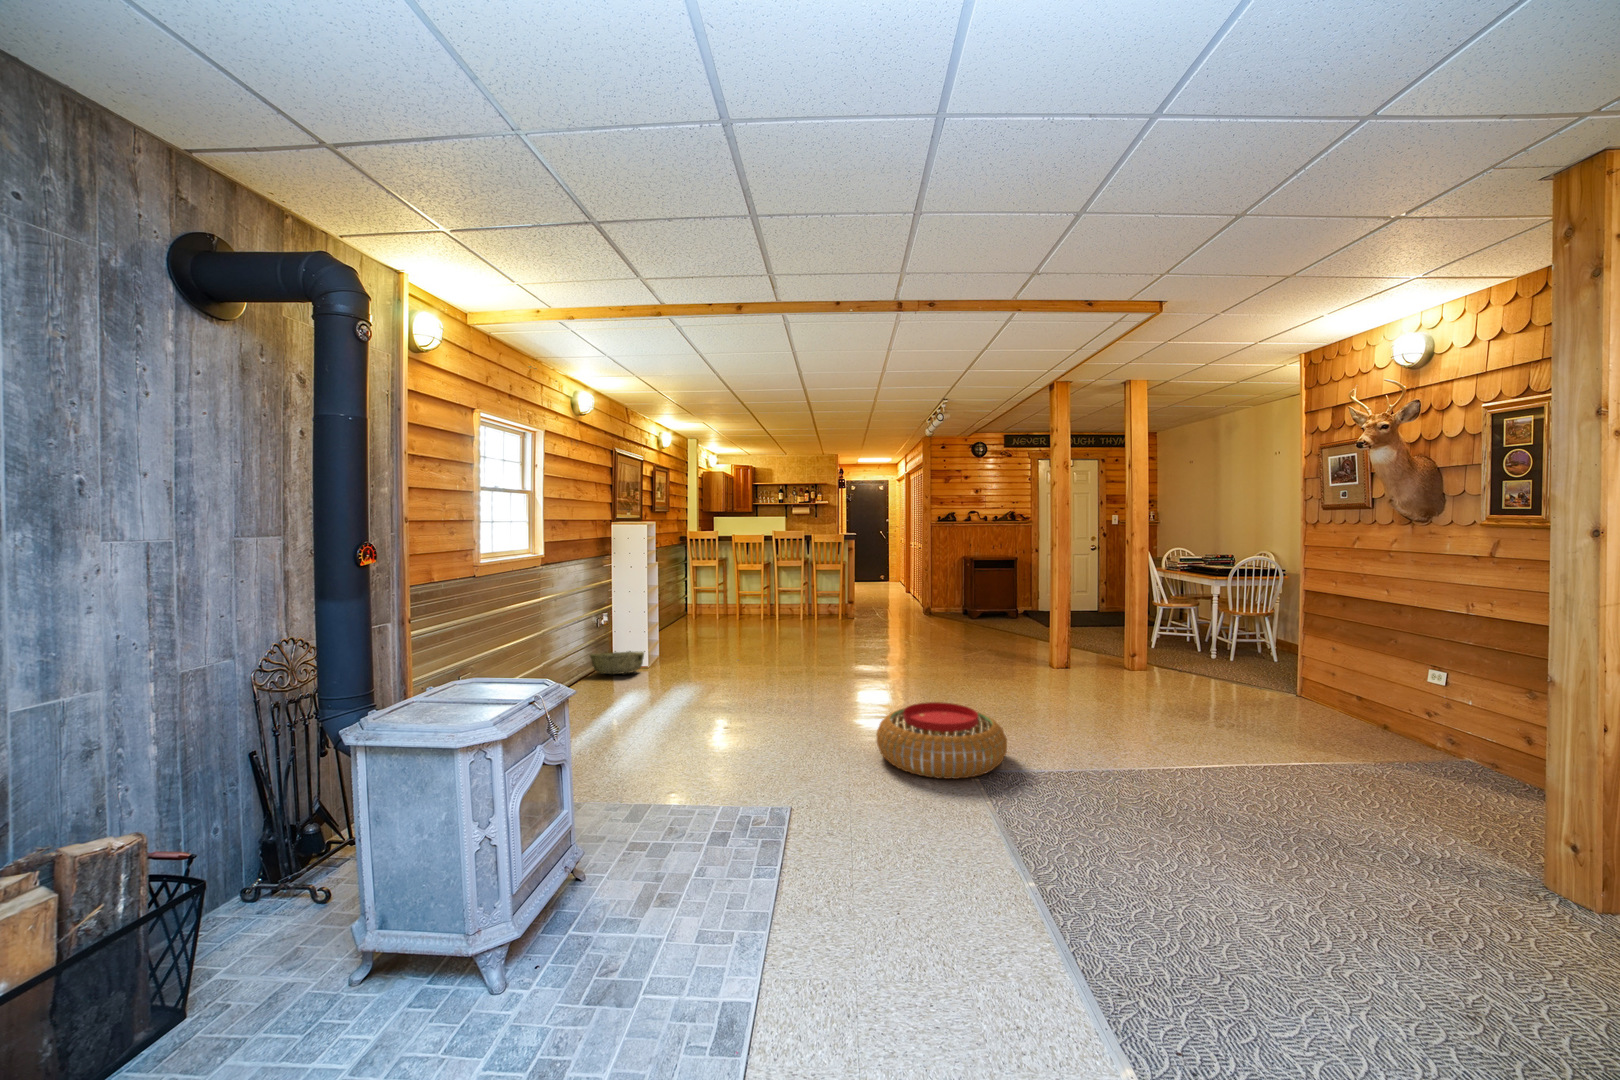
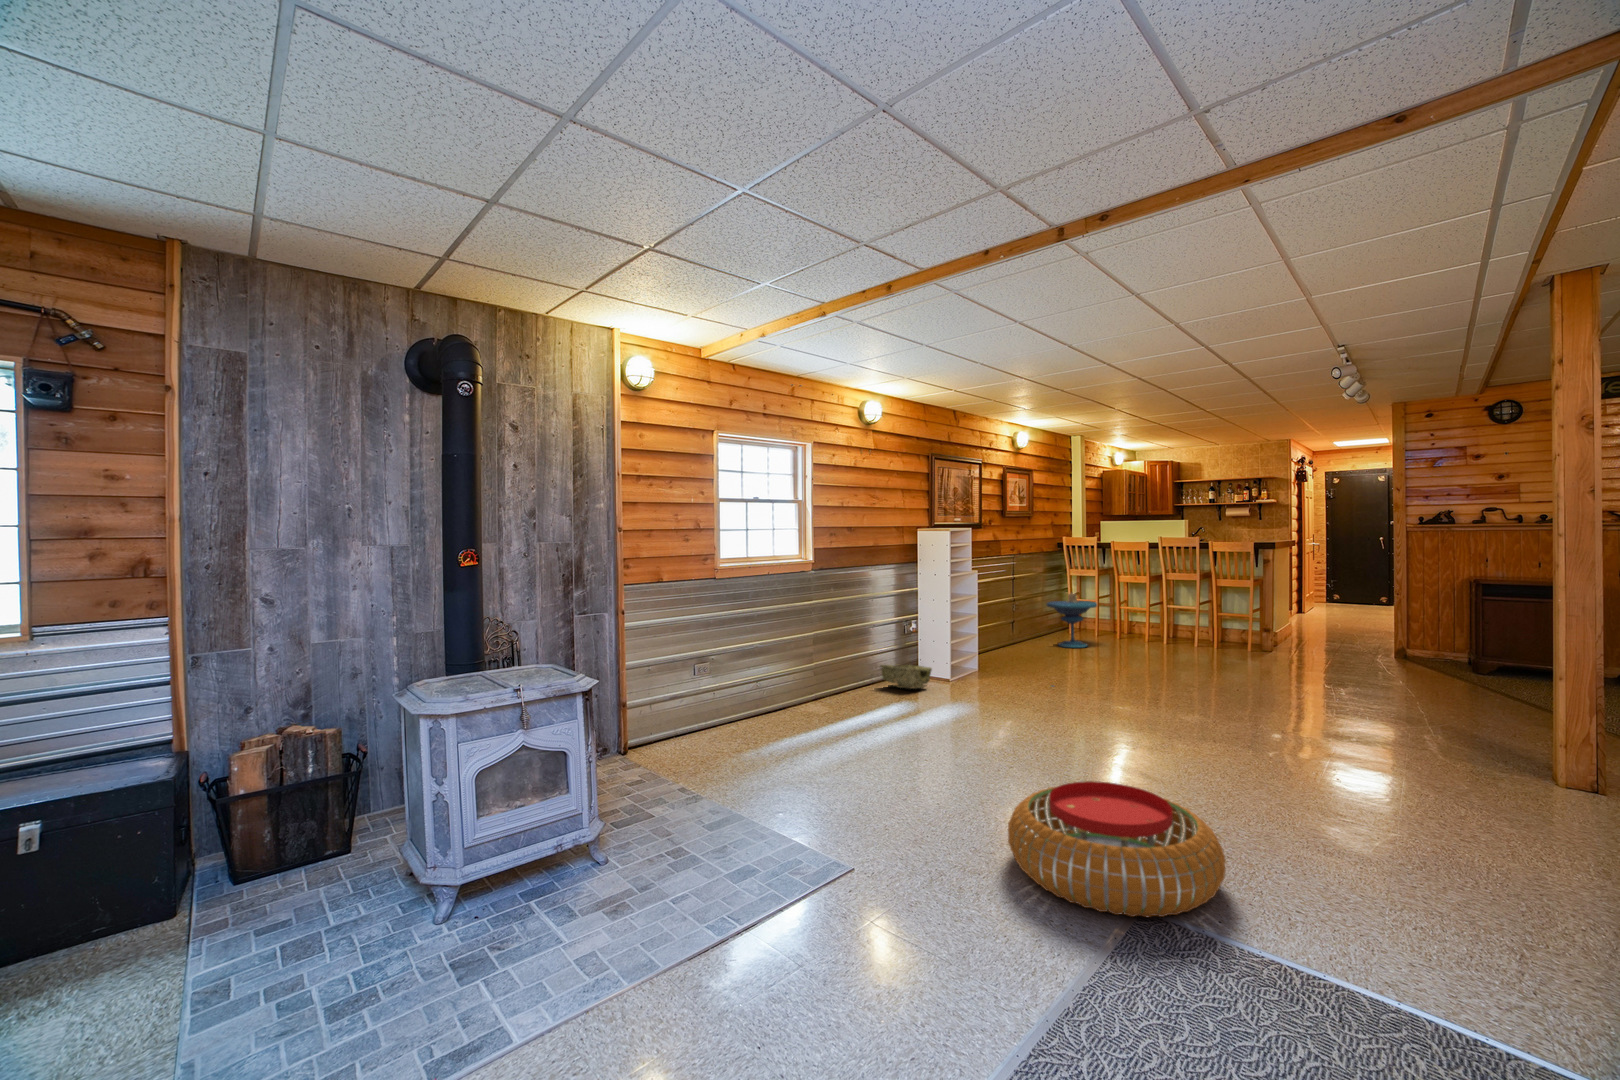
side table: none [679,578,720,625] -> present [1047,593,1097,648]

